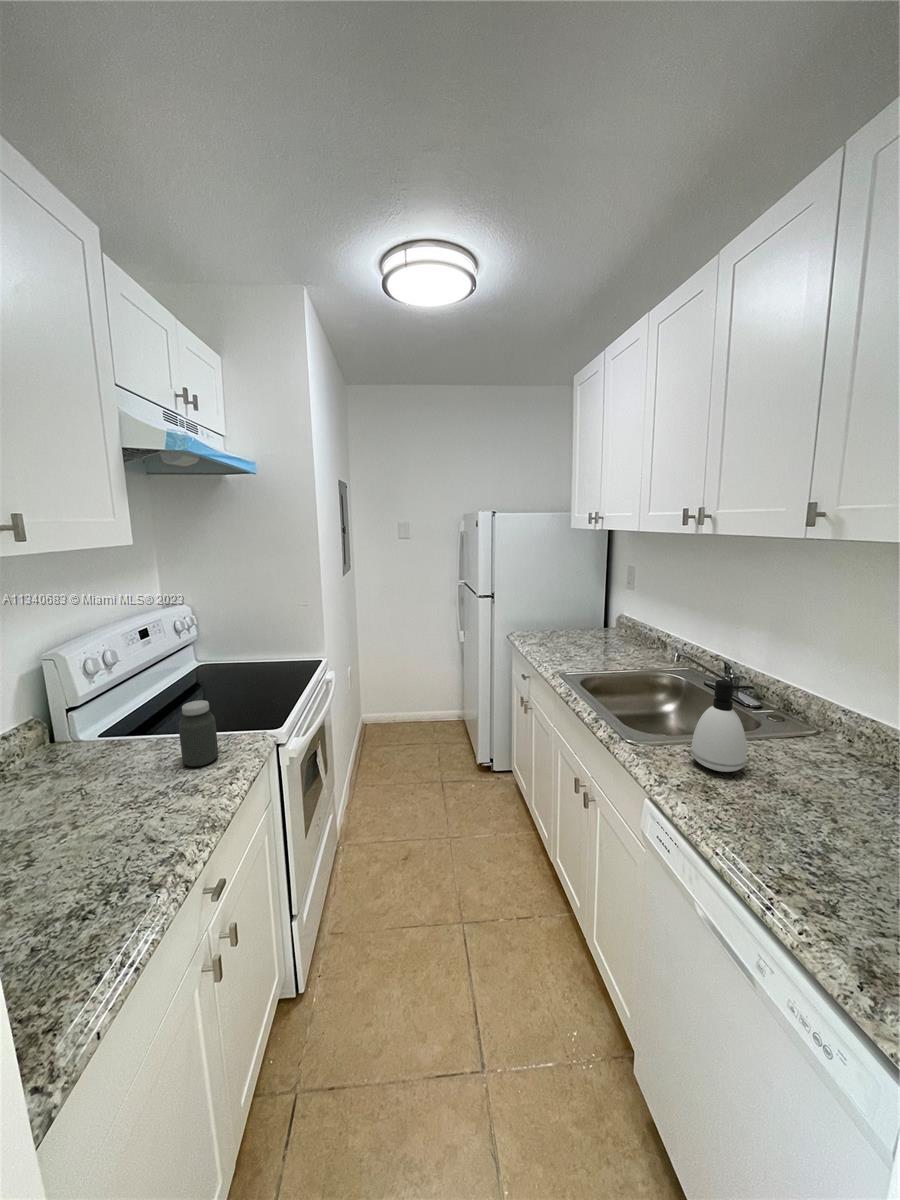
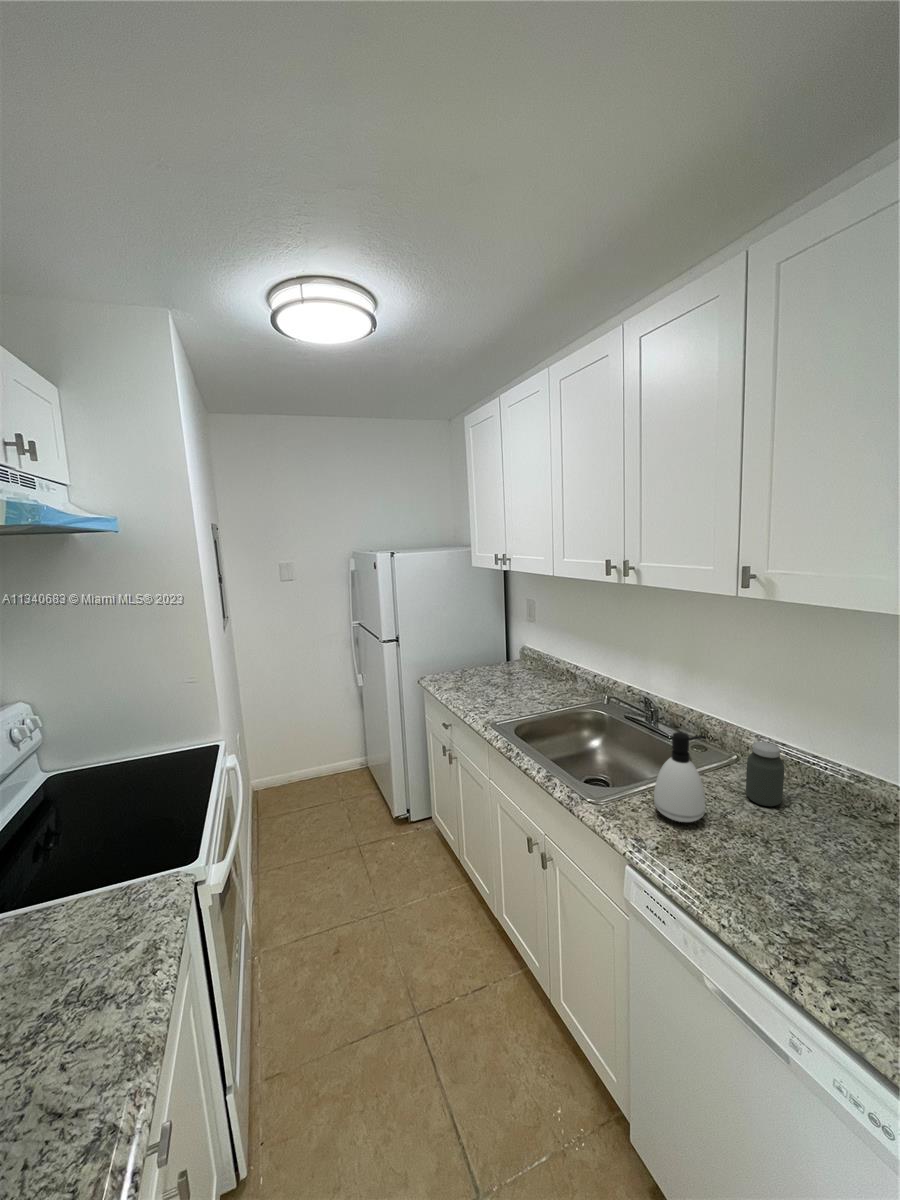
jar: present [179,700,218,767] -> present [746,742,784,806]

